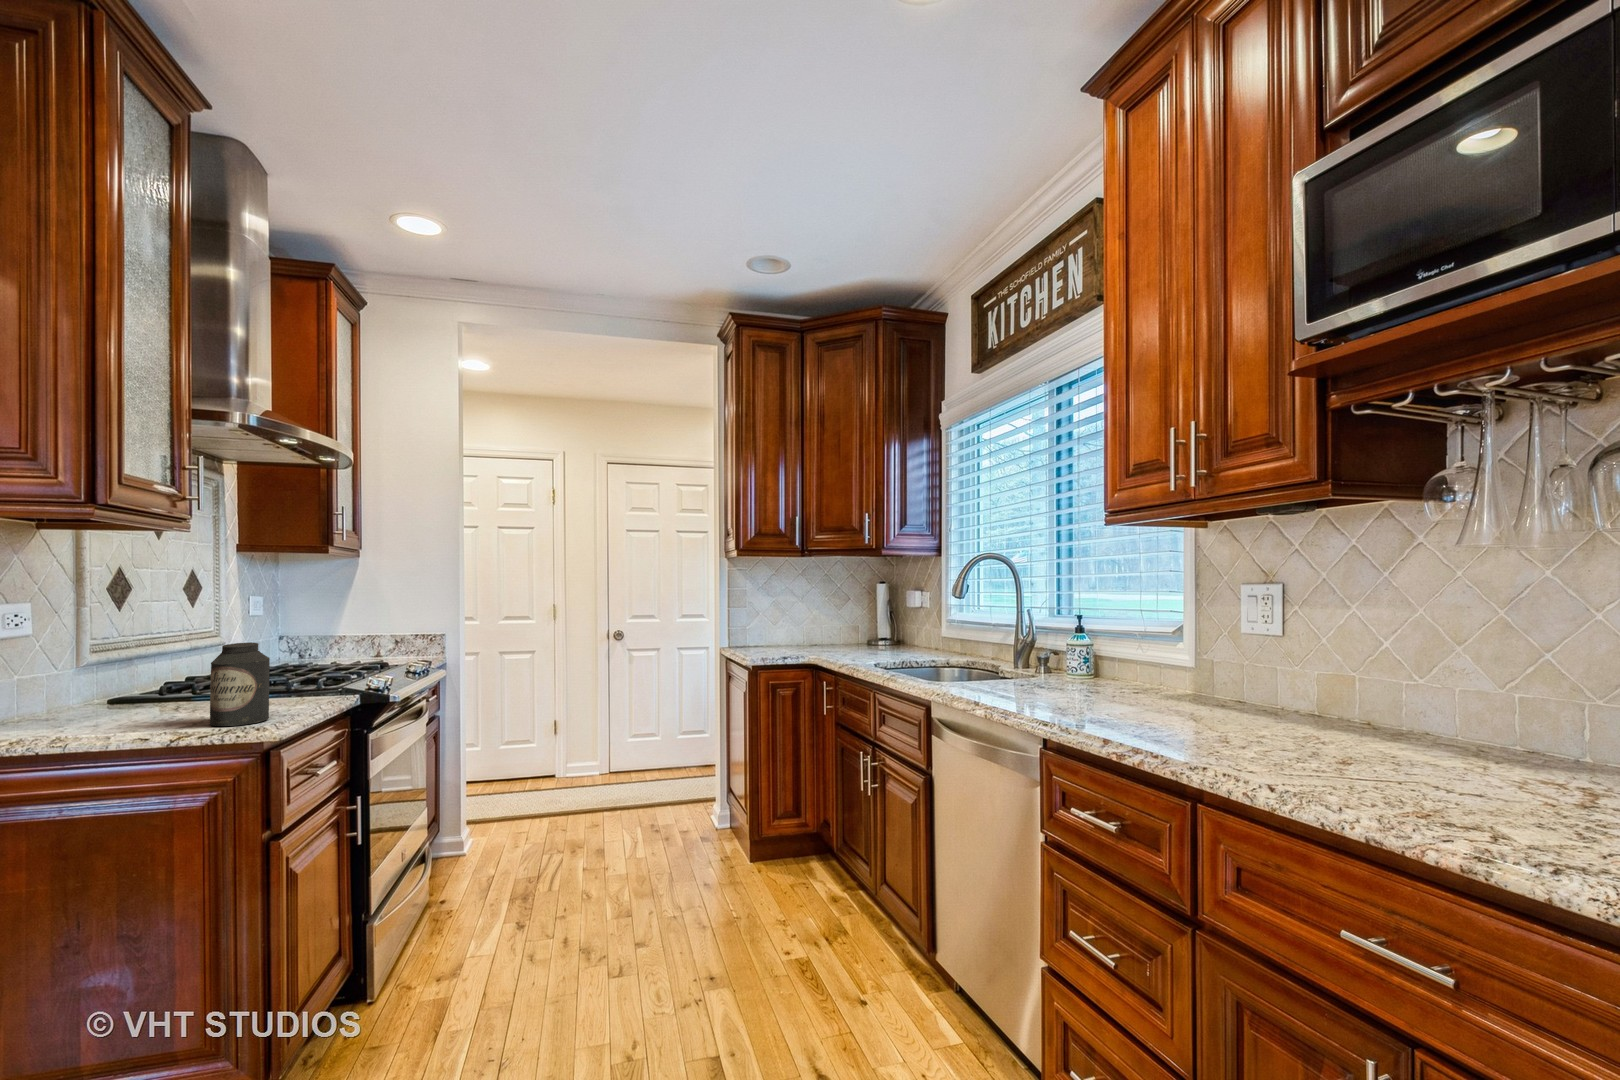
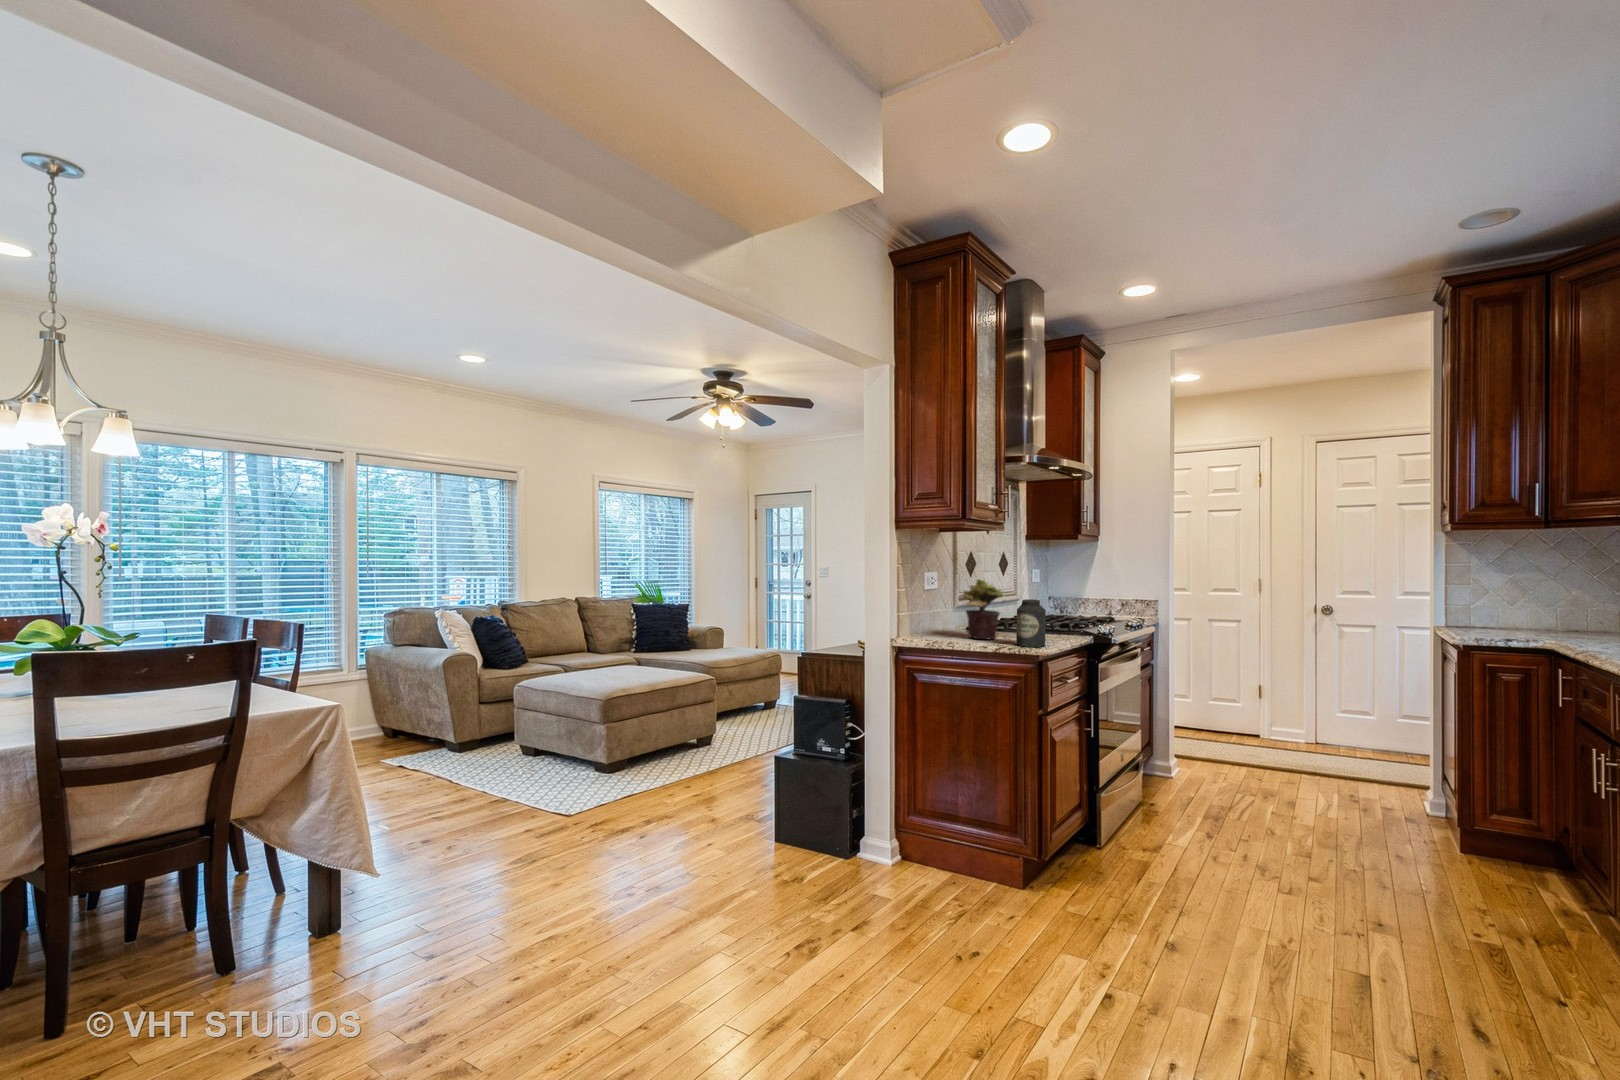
potted plant: none [79,615,186,726] -> present [958,579,1003,639]

